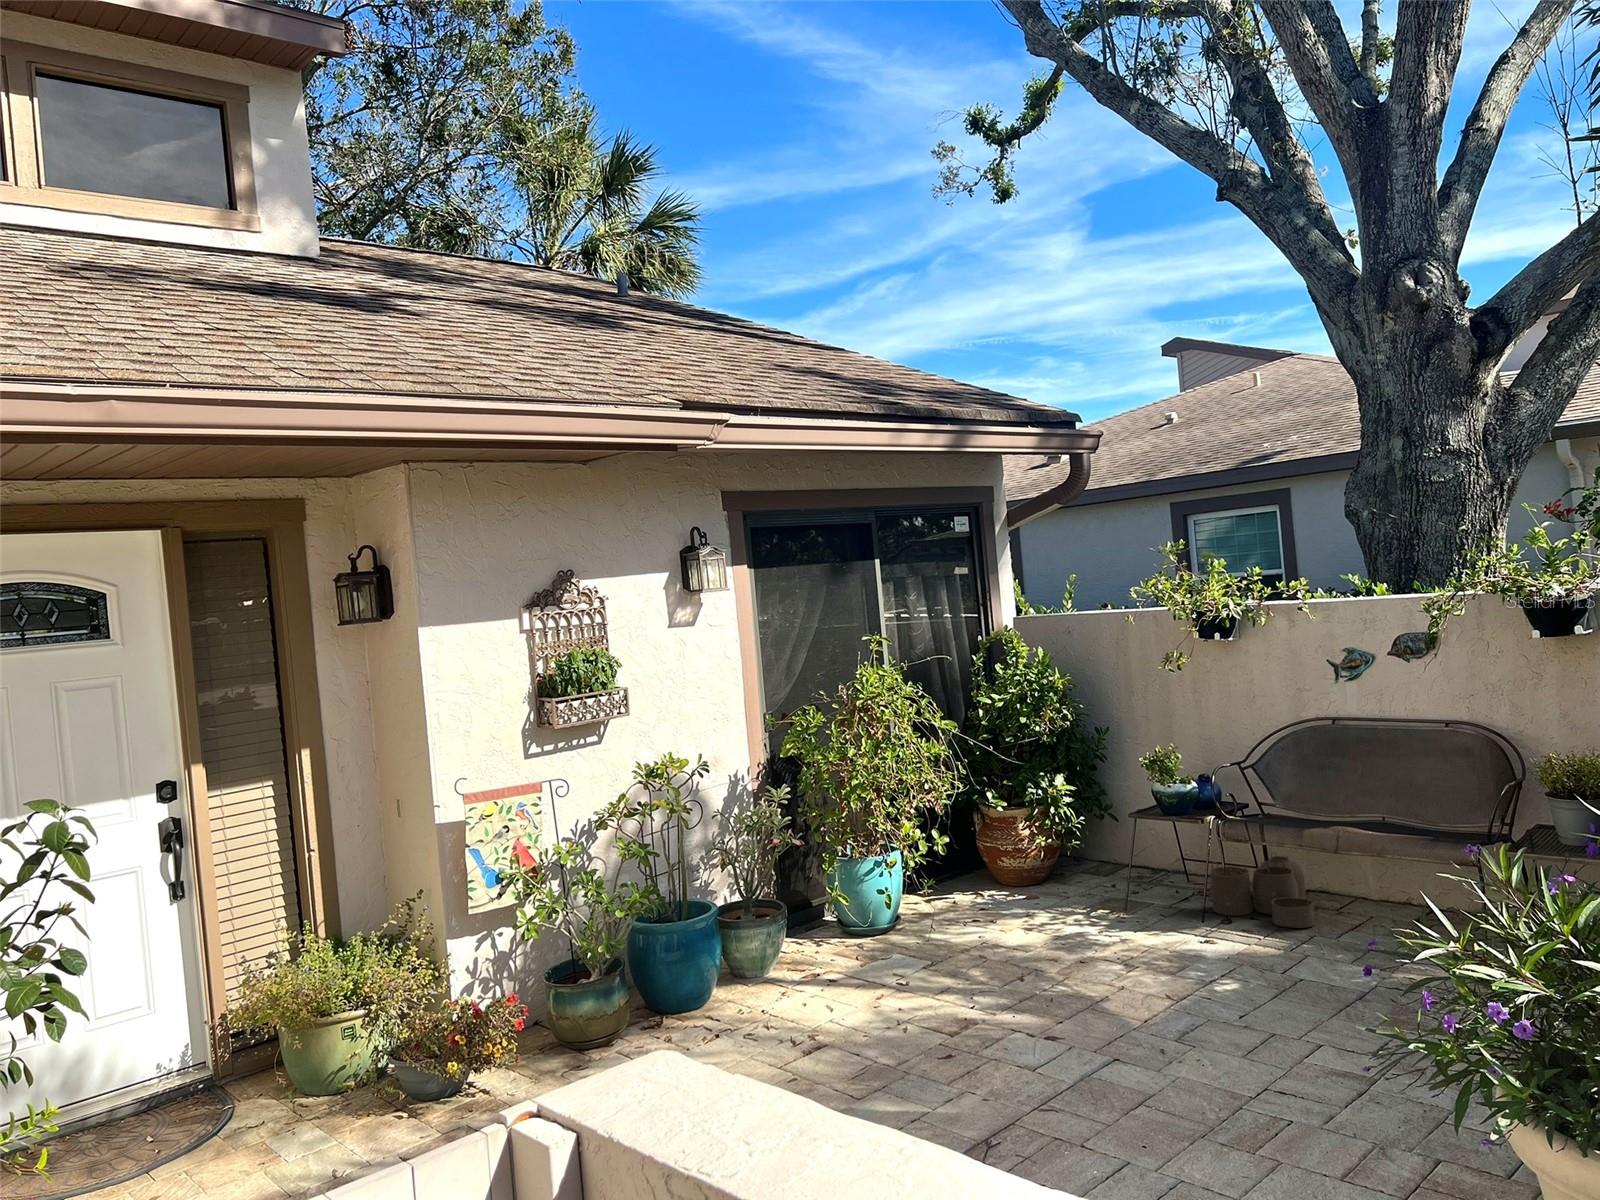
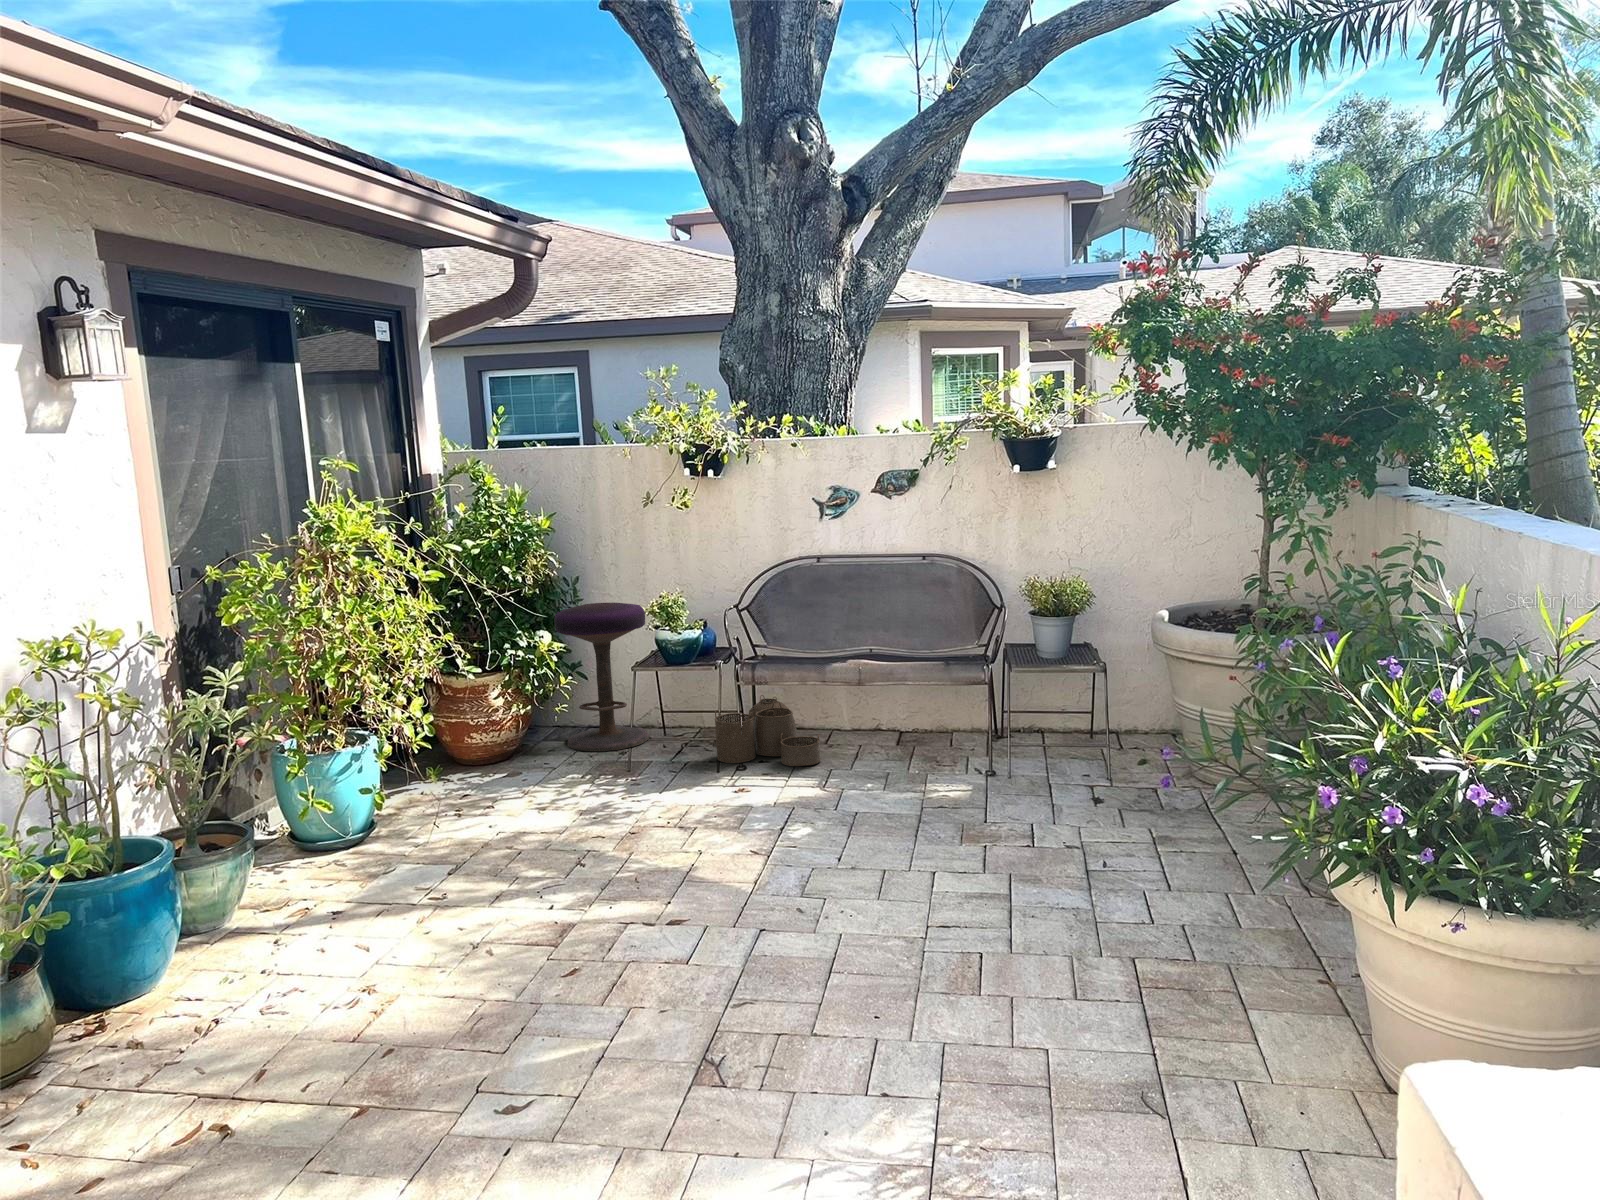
stool: none [1079,752,1168,888] -> present [555,603,650,751]

